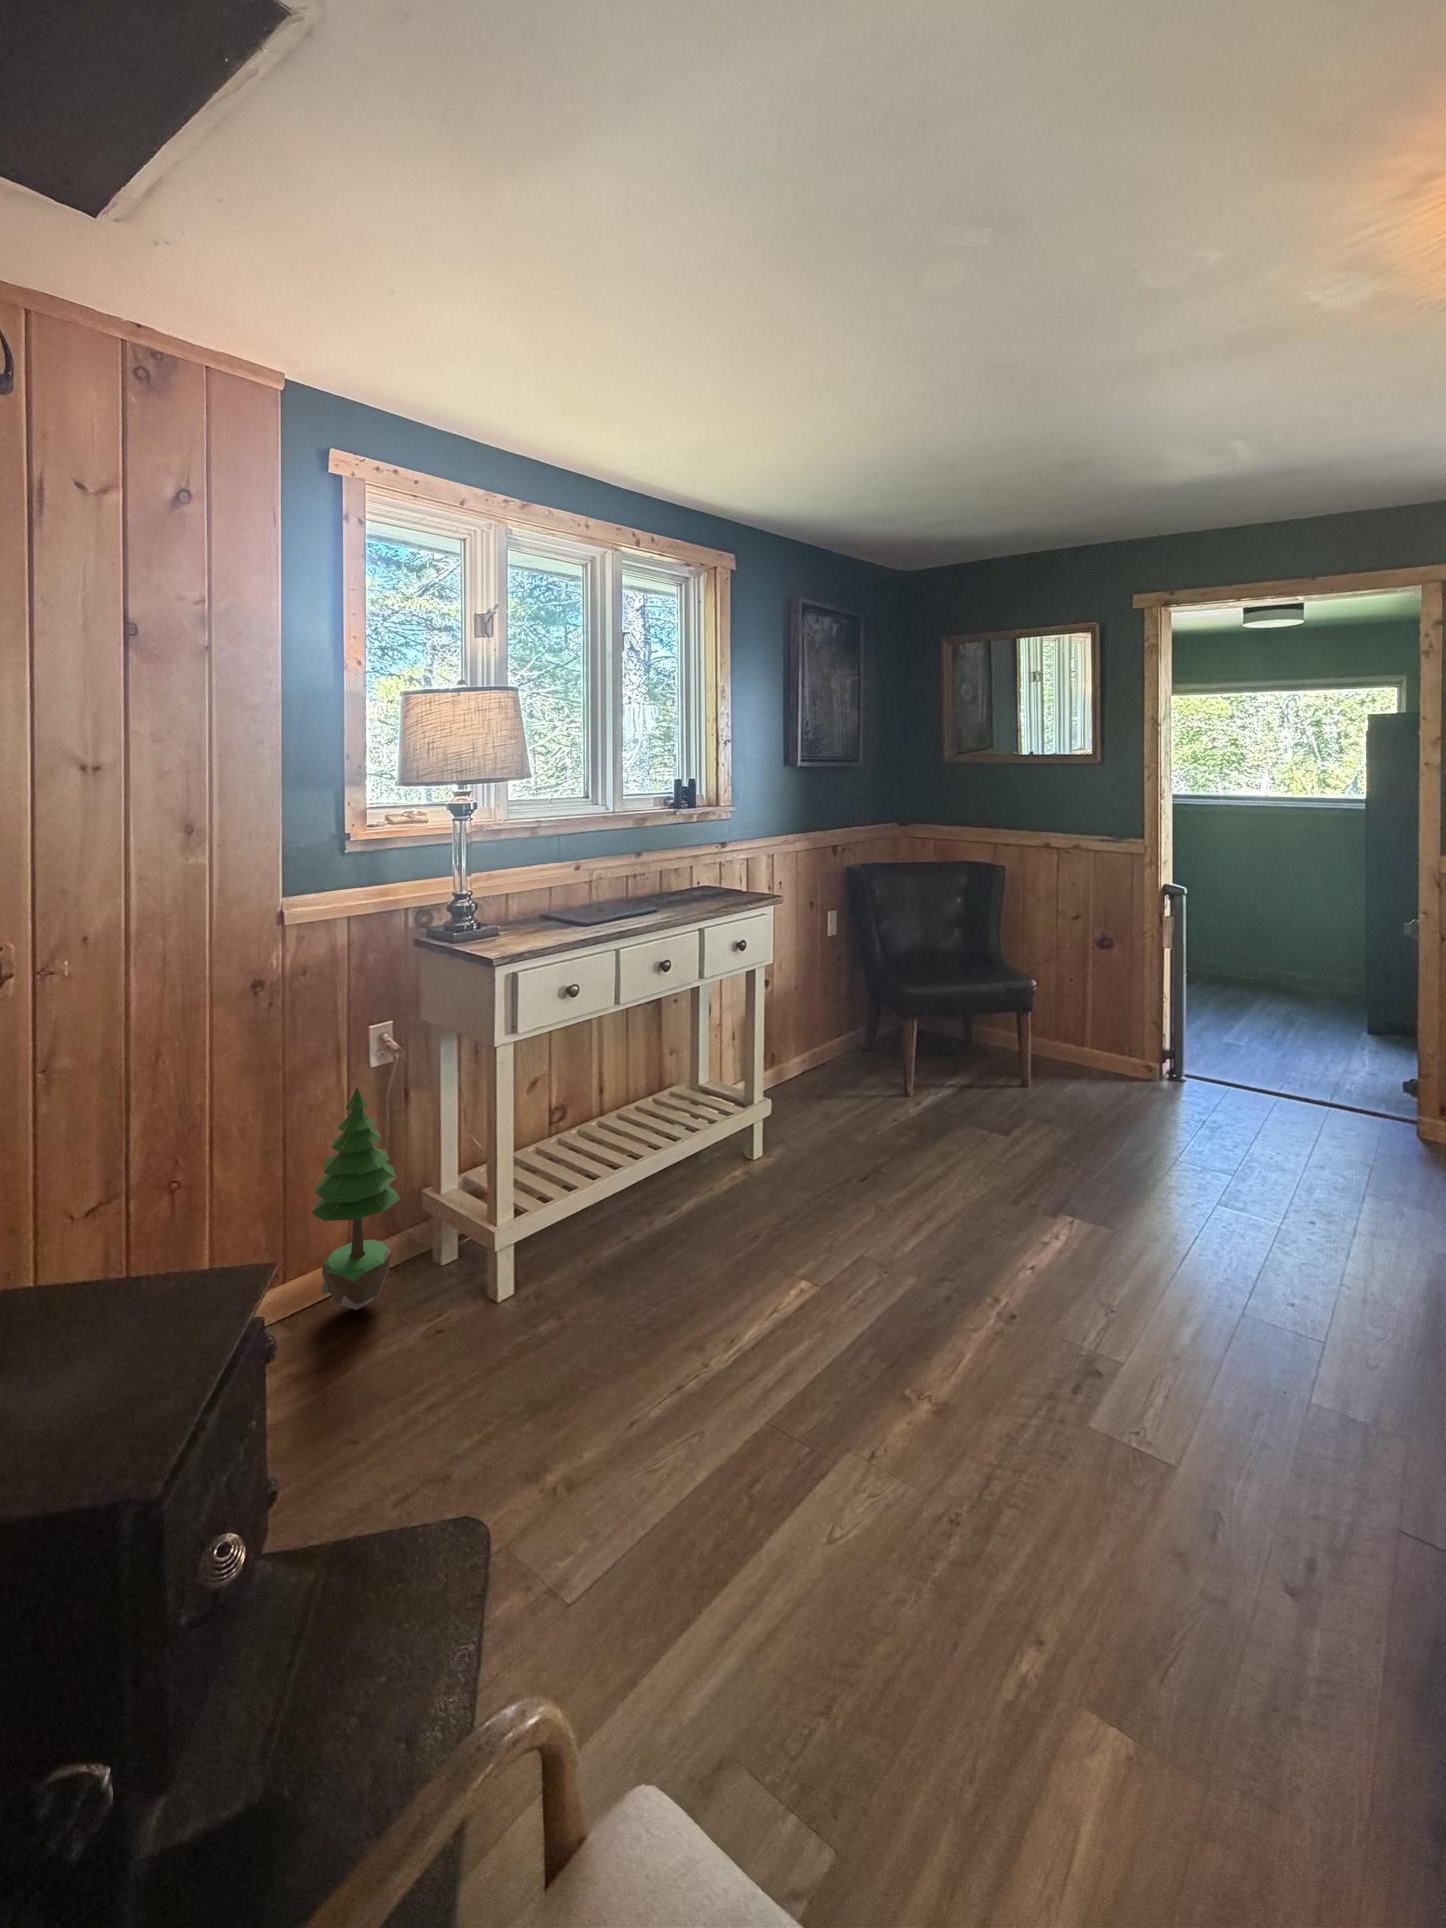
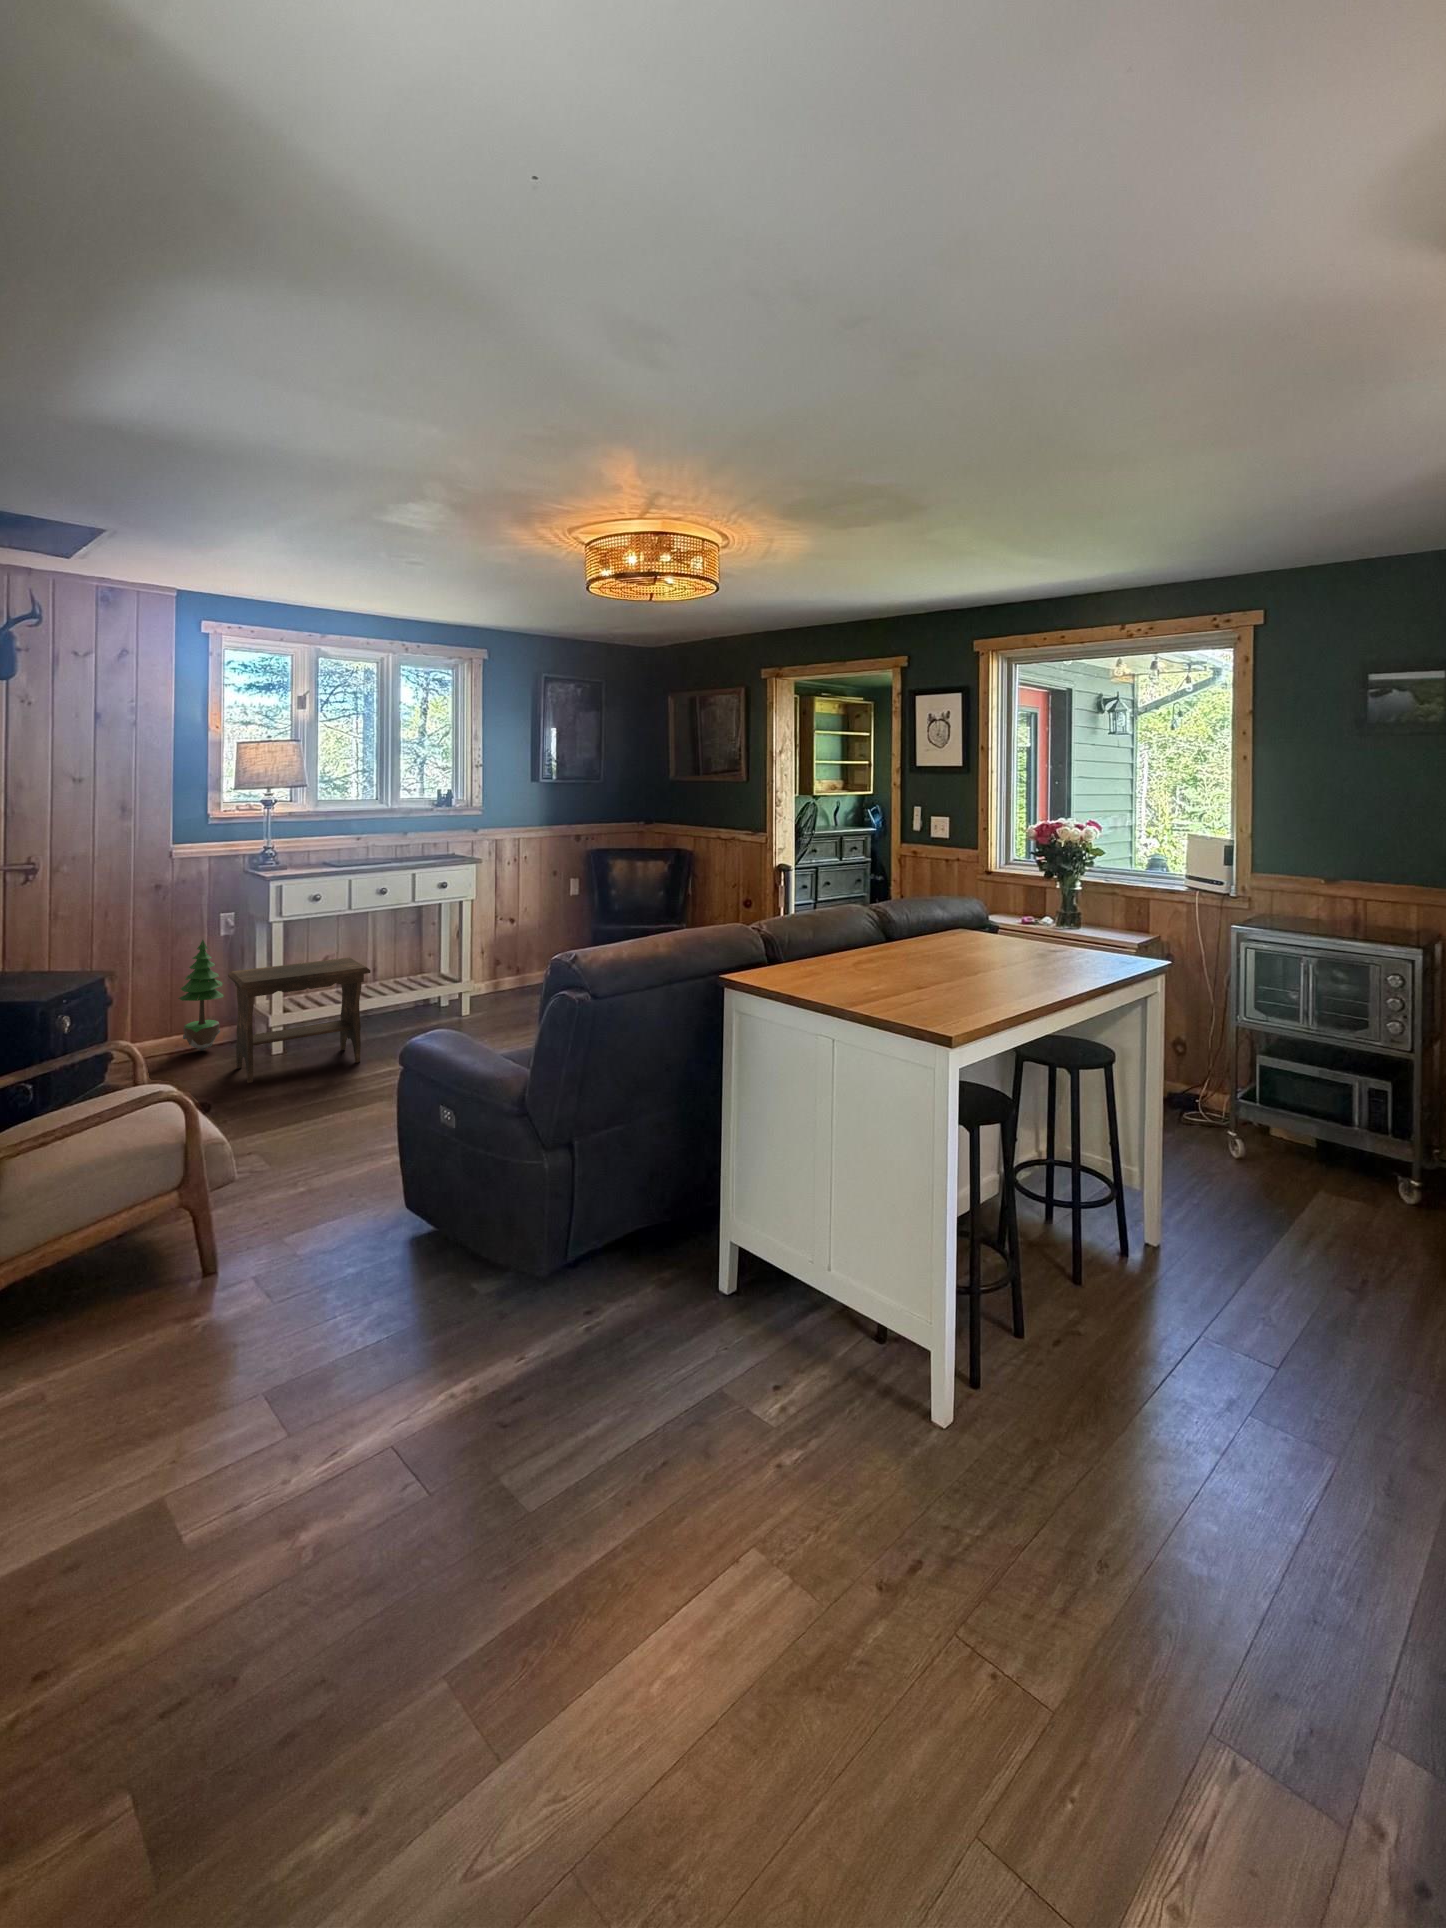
footstool: none [440,1104,719,1434] -> present [228,957,371,1083]

